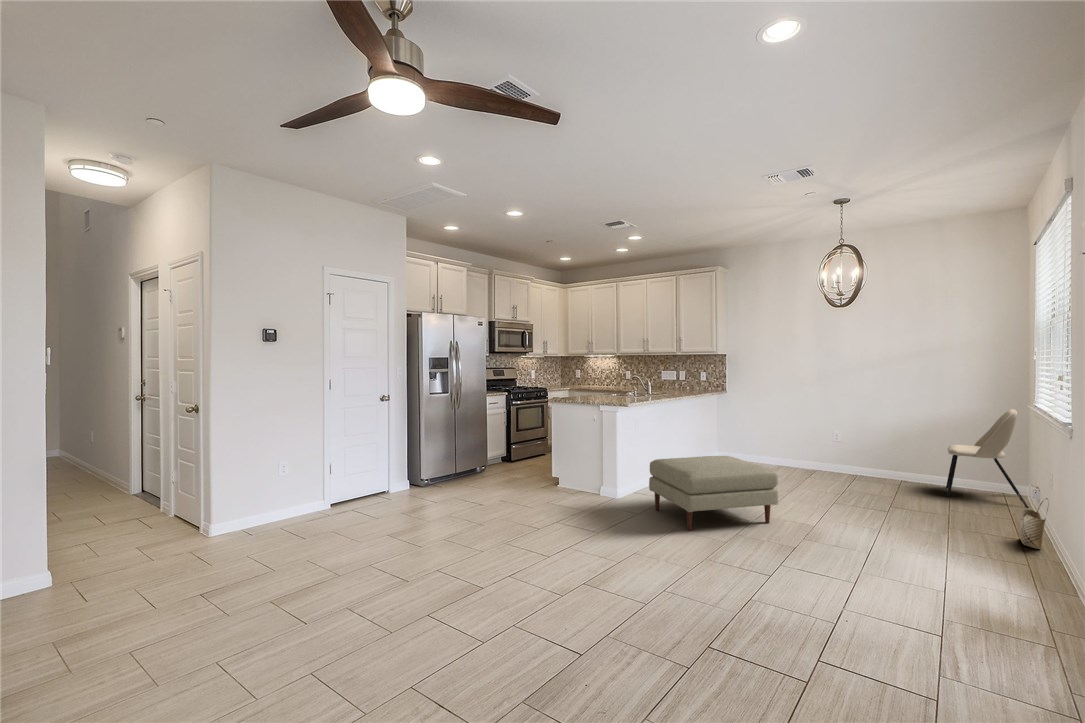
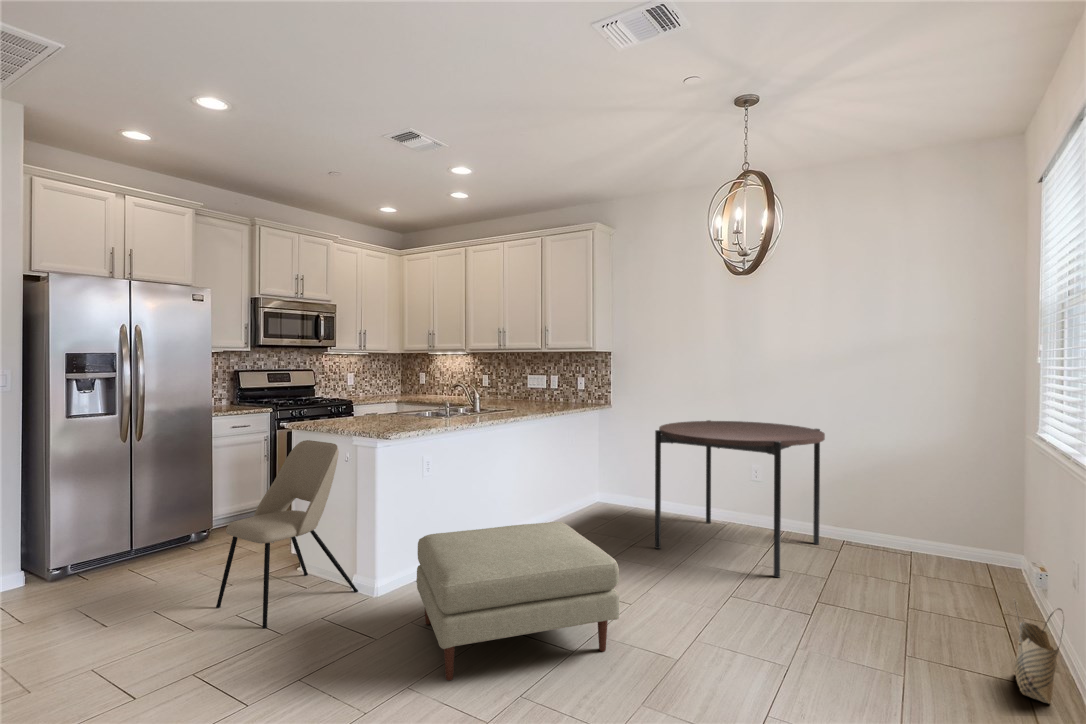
dining table: none [771,401,889,497] -> present [655,420,825,577]
dining chair: present [946,409,1029,508] -> present [216,440,358,628]

